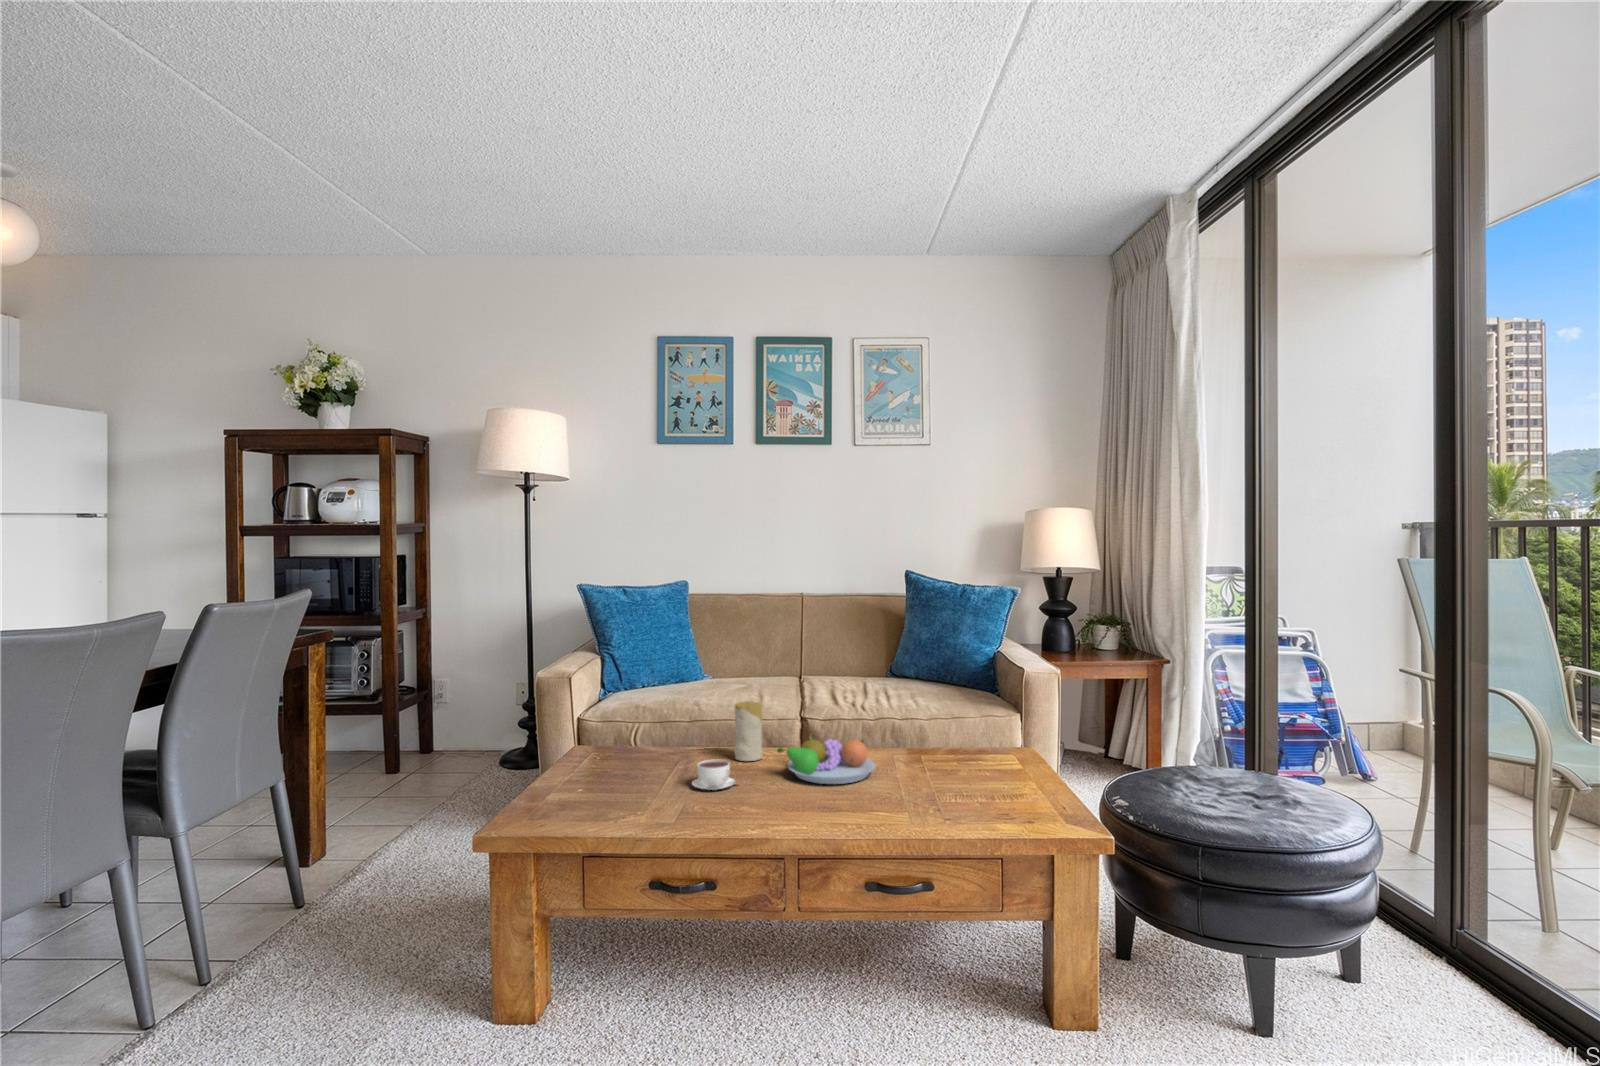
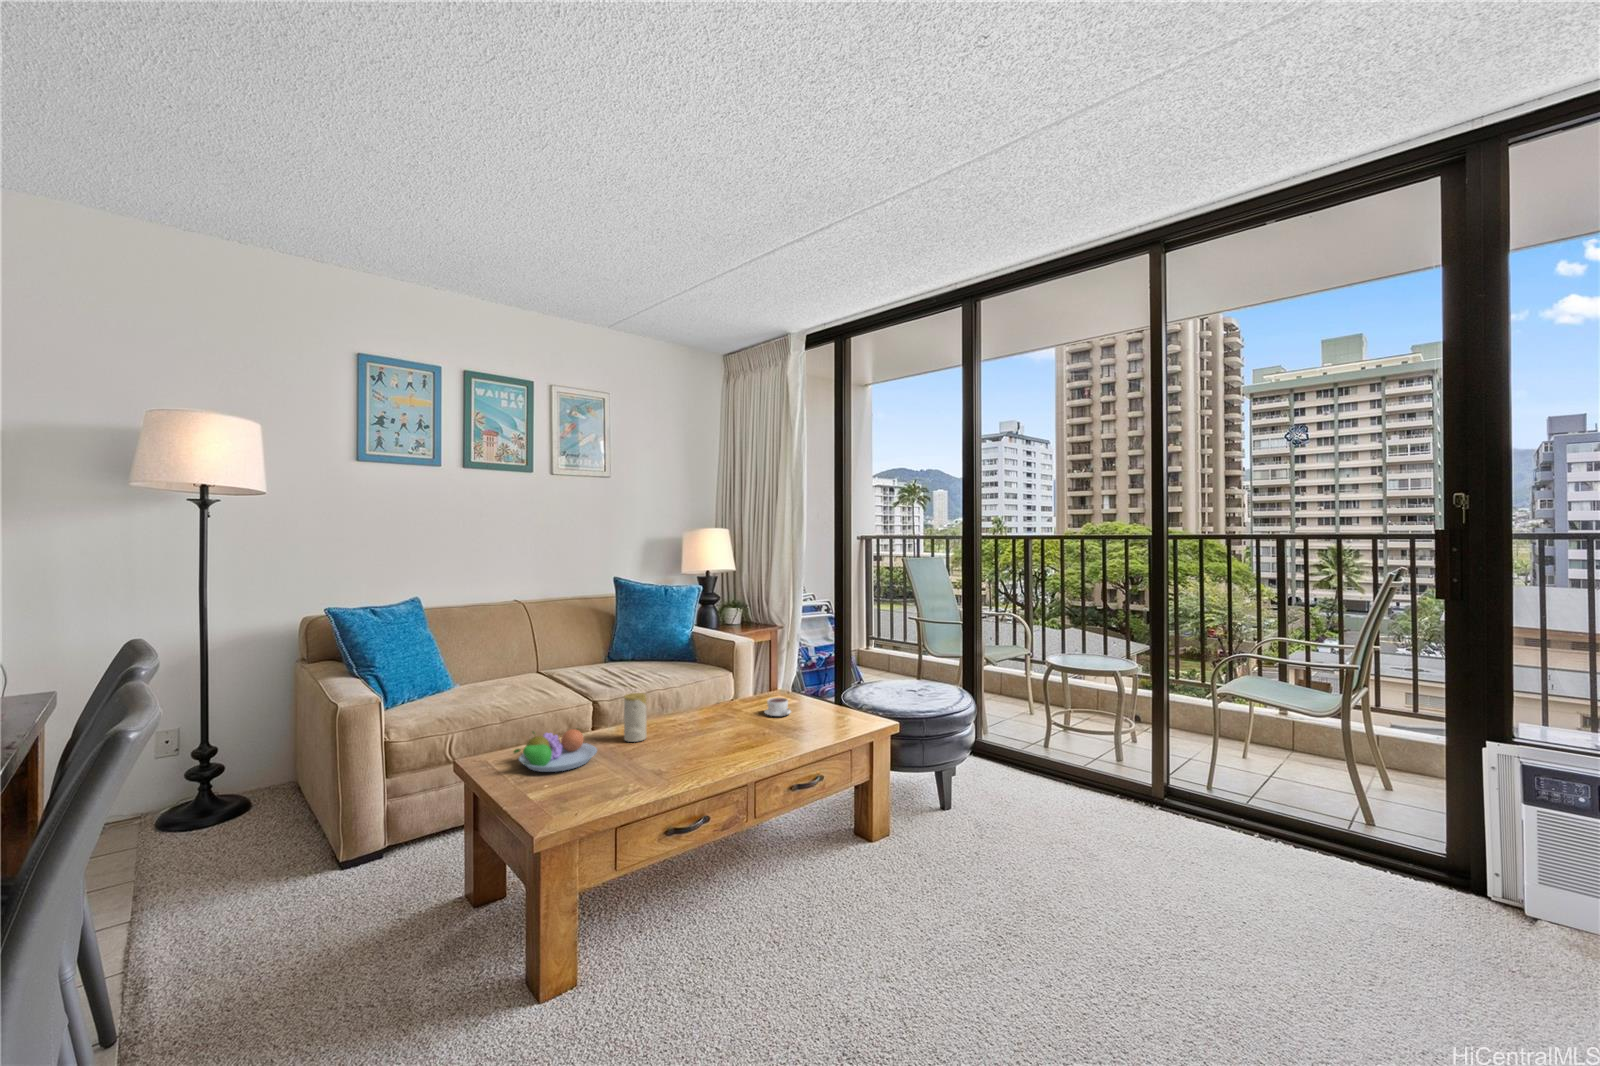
fruit bowl: present [777,735,876,784] -> present [514,729,597,772]
coffee cup: present [692,759,736,790] -> present [764,698,791,716]

